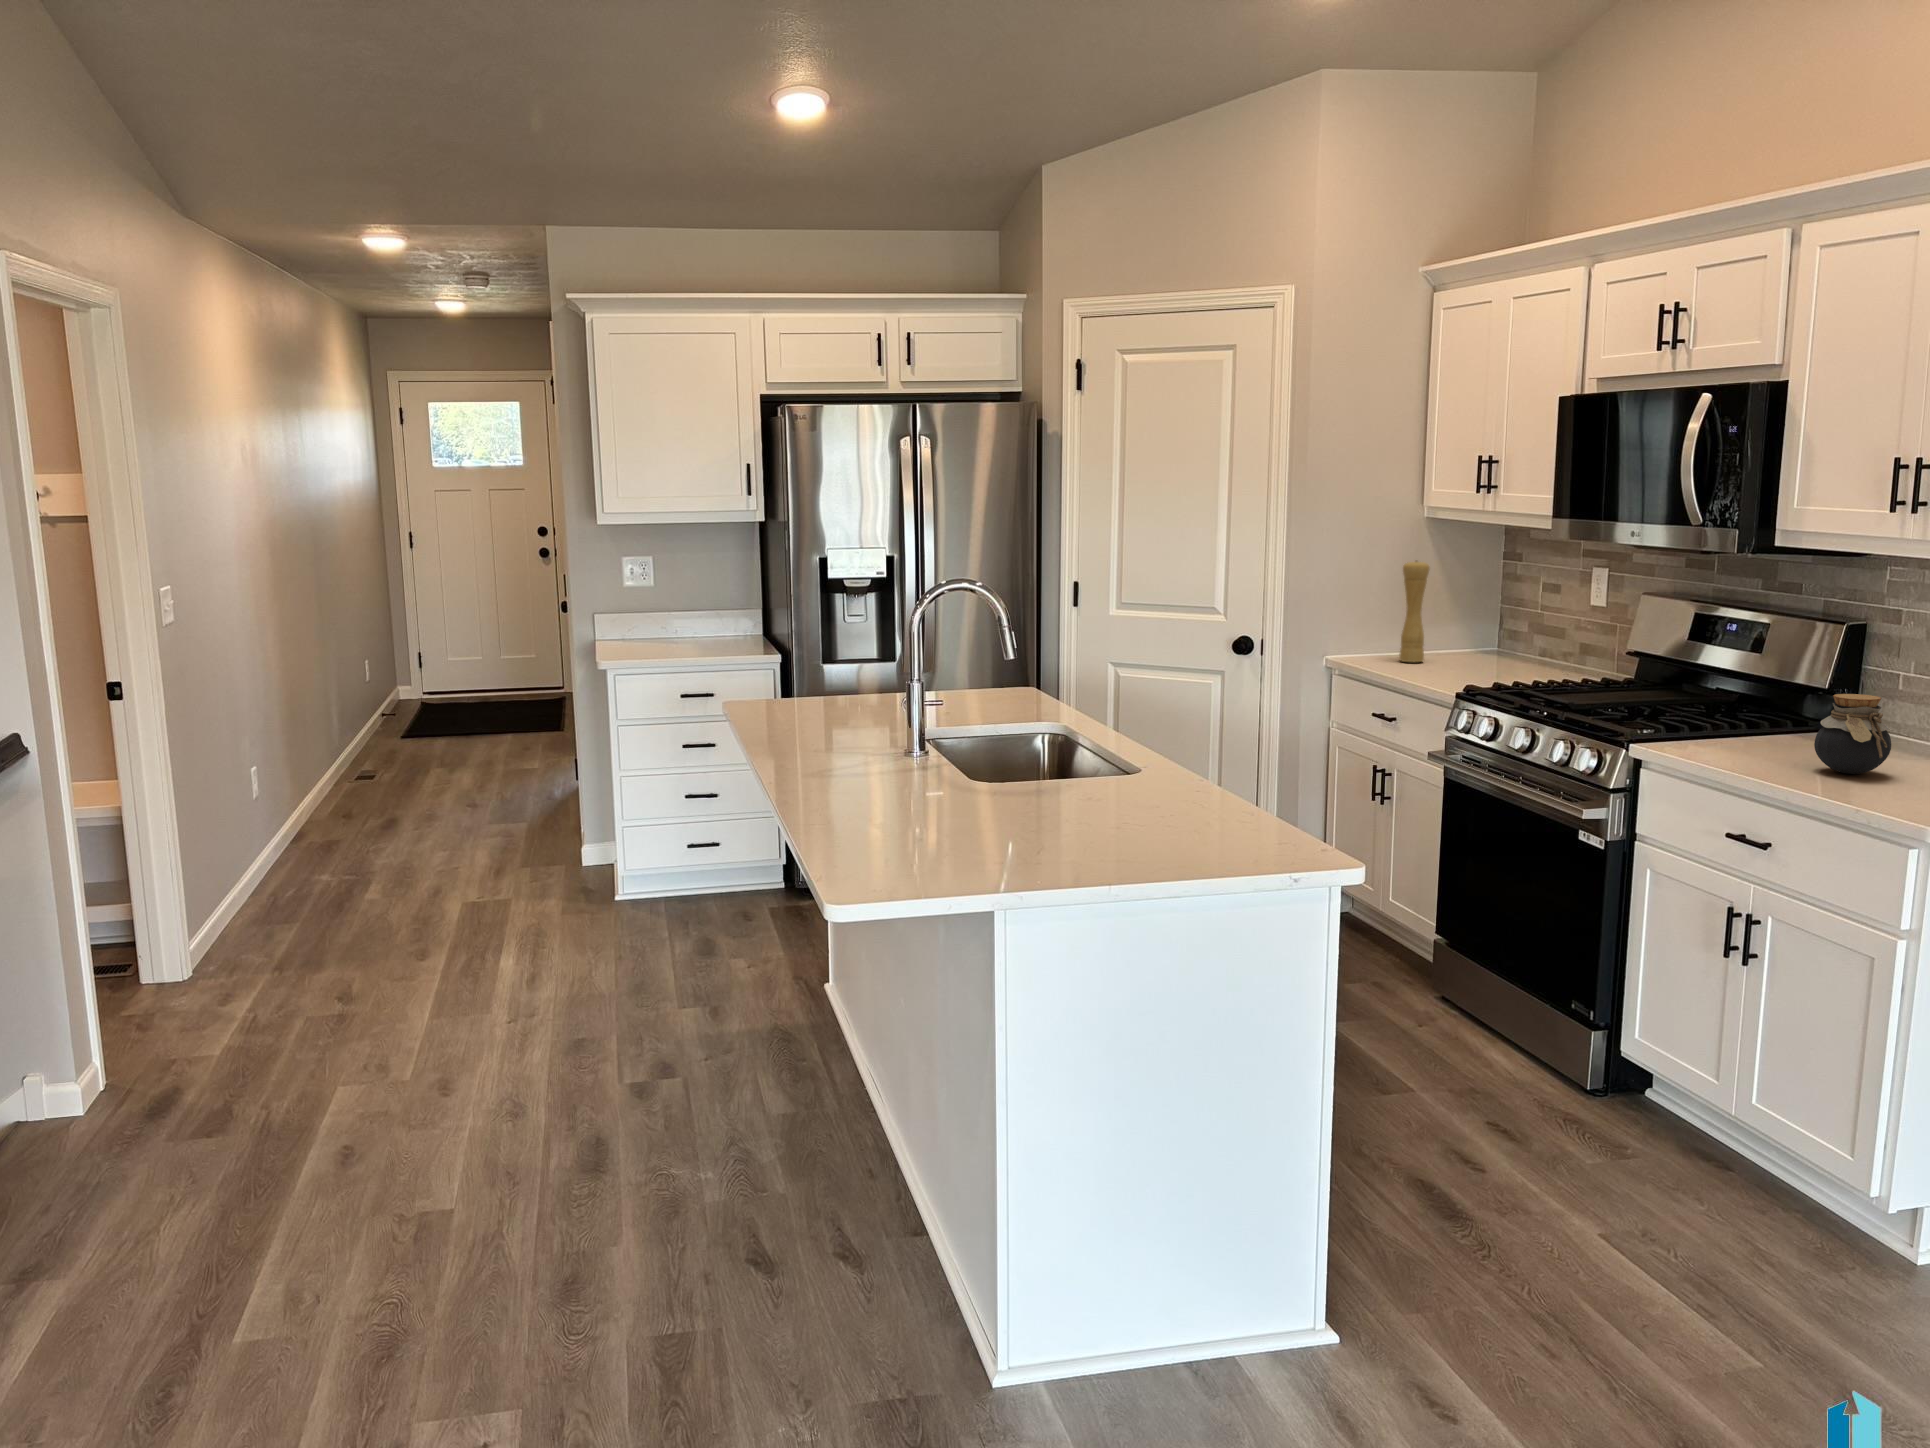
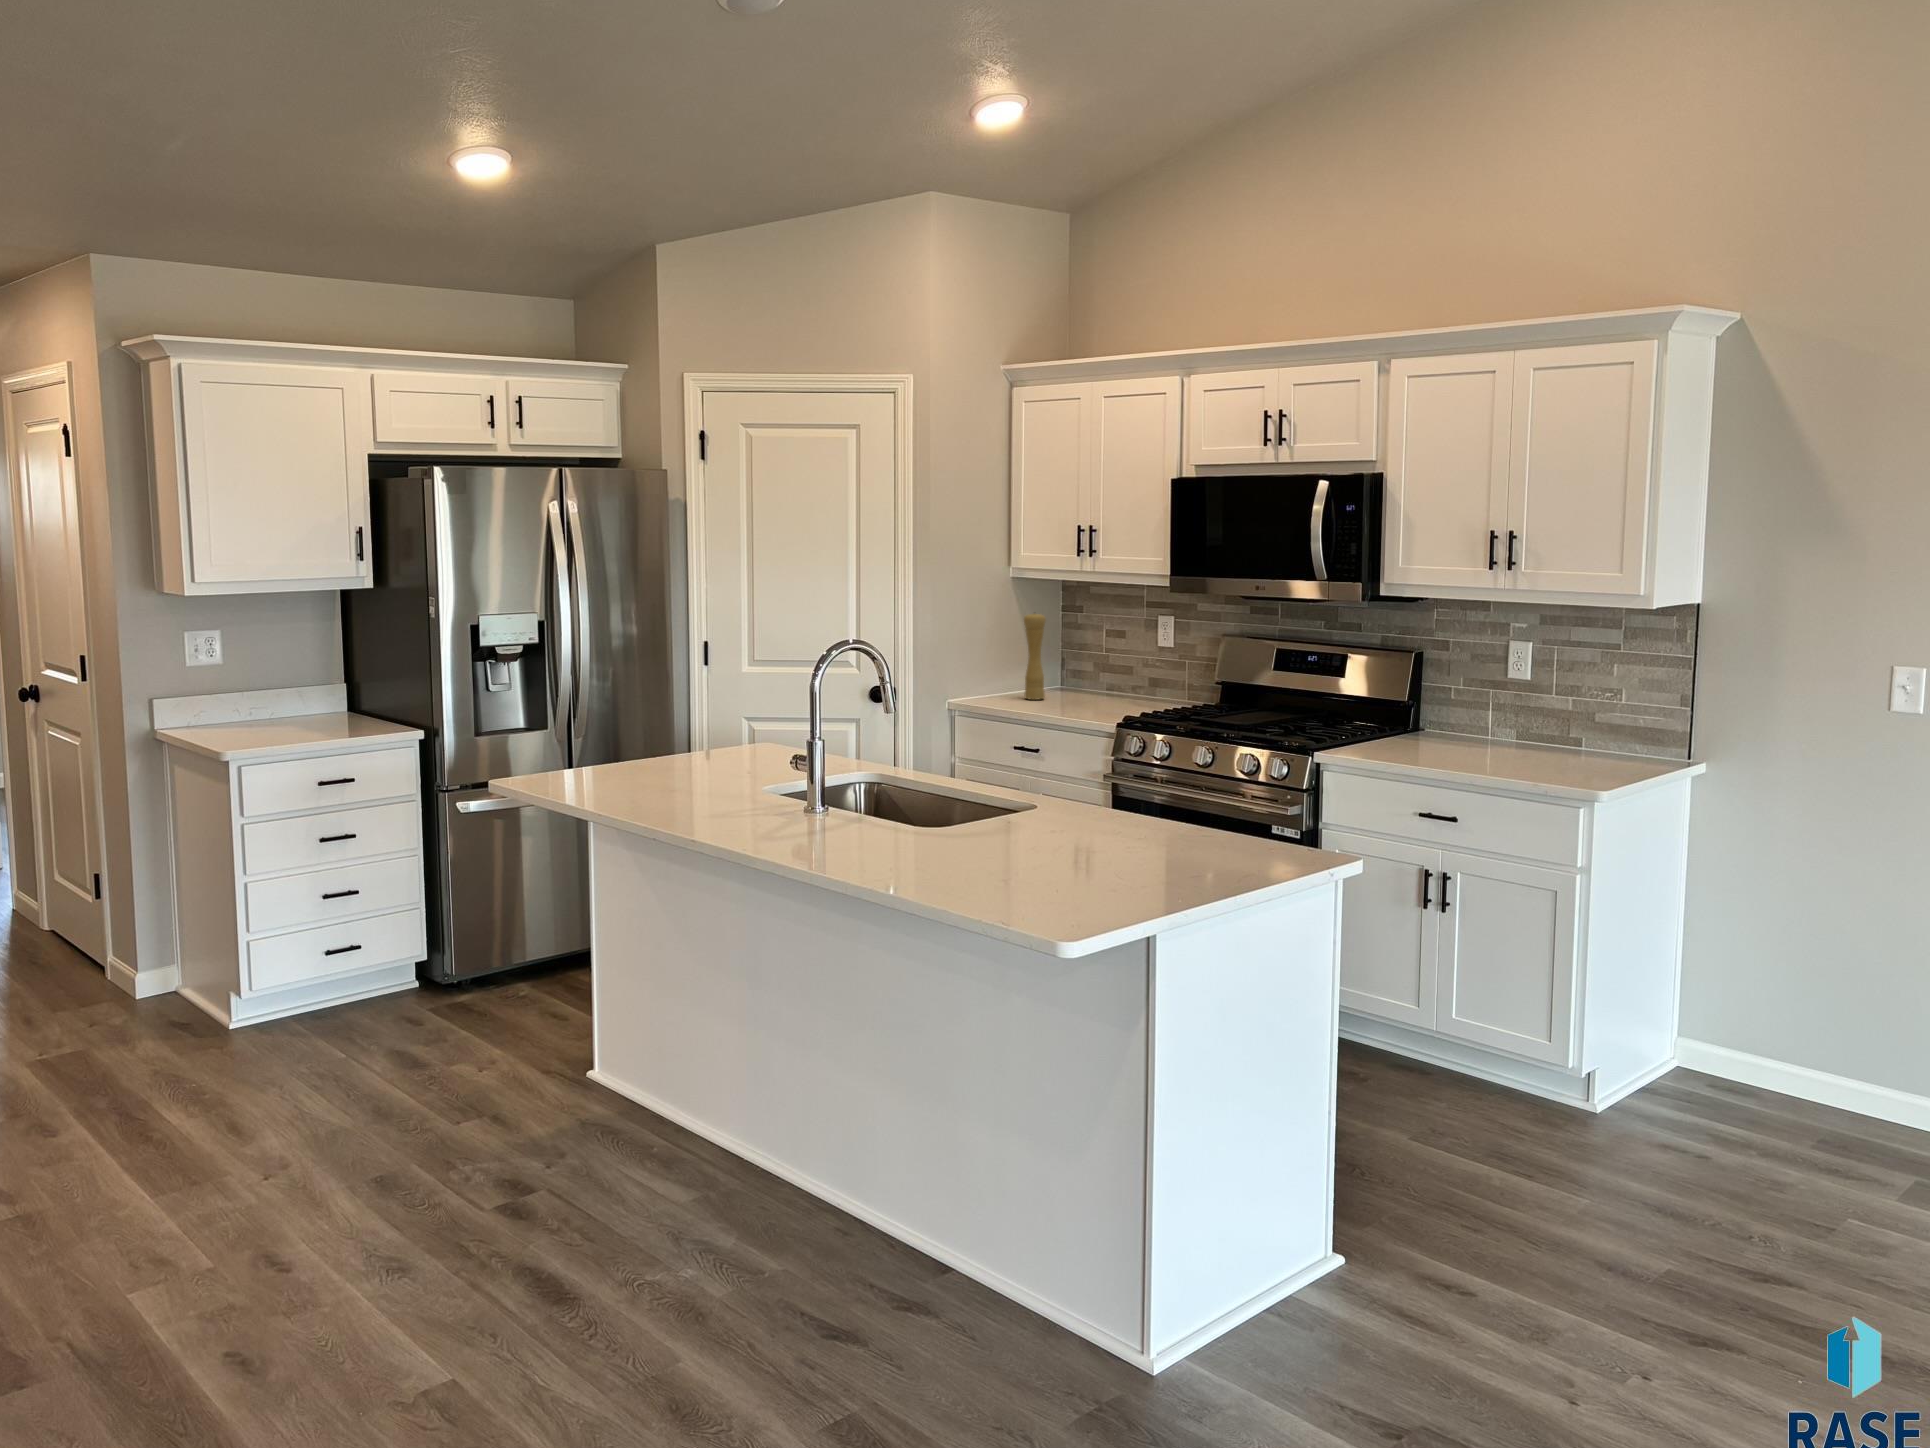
jar: present [1814,694,1891,774] -> none [1464,701,1519,760]

